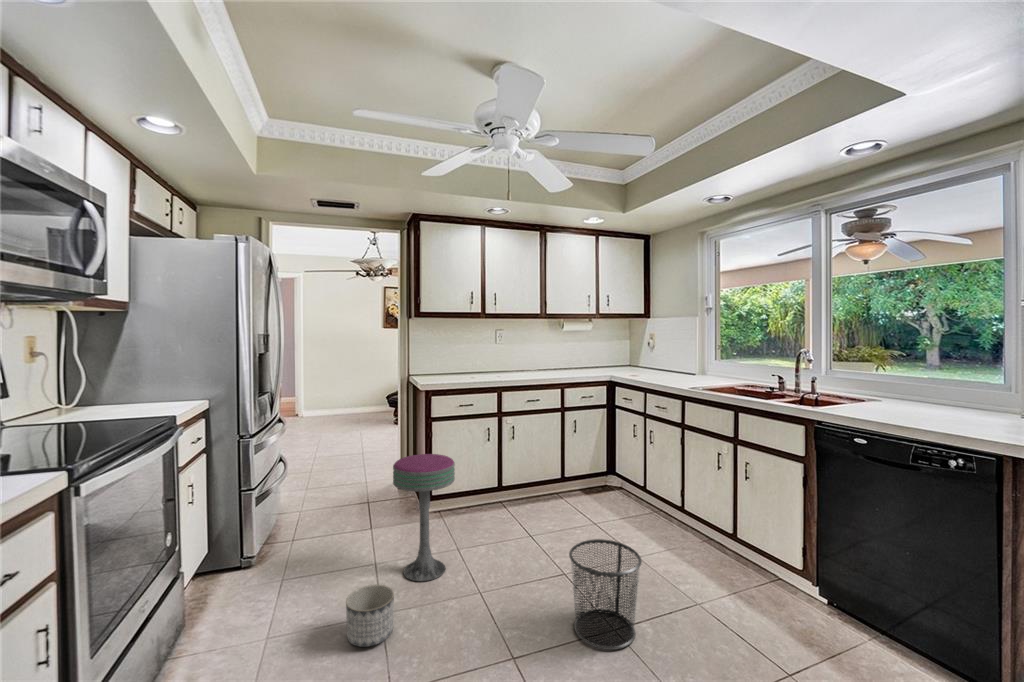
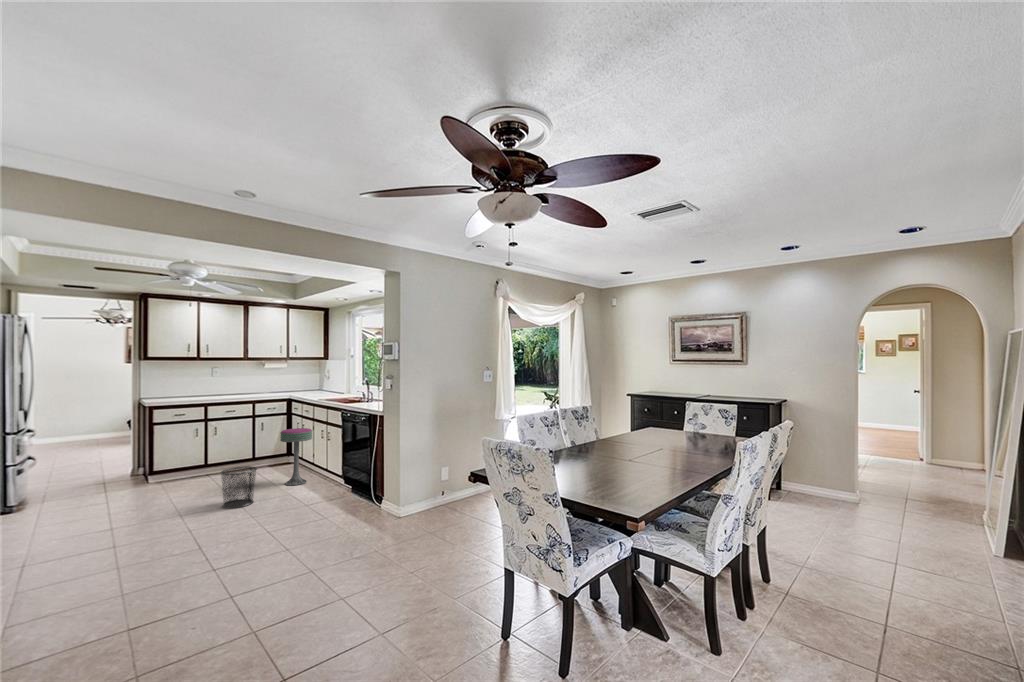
bar stool: present [393,454,455,581] -> present [280,428,312,485]
planter: present [346,584,394,647] -> none [89,499,119,524]

